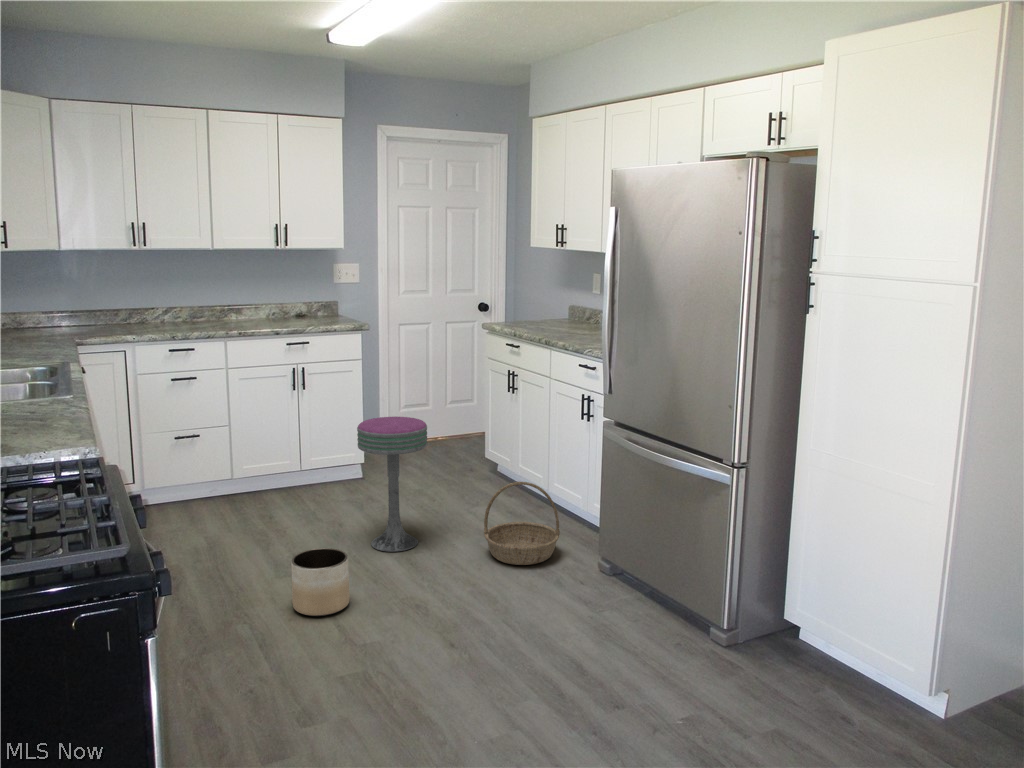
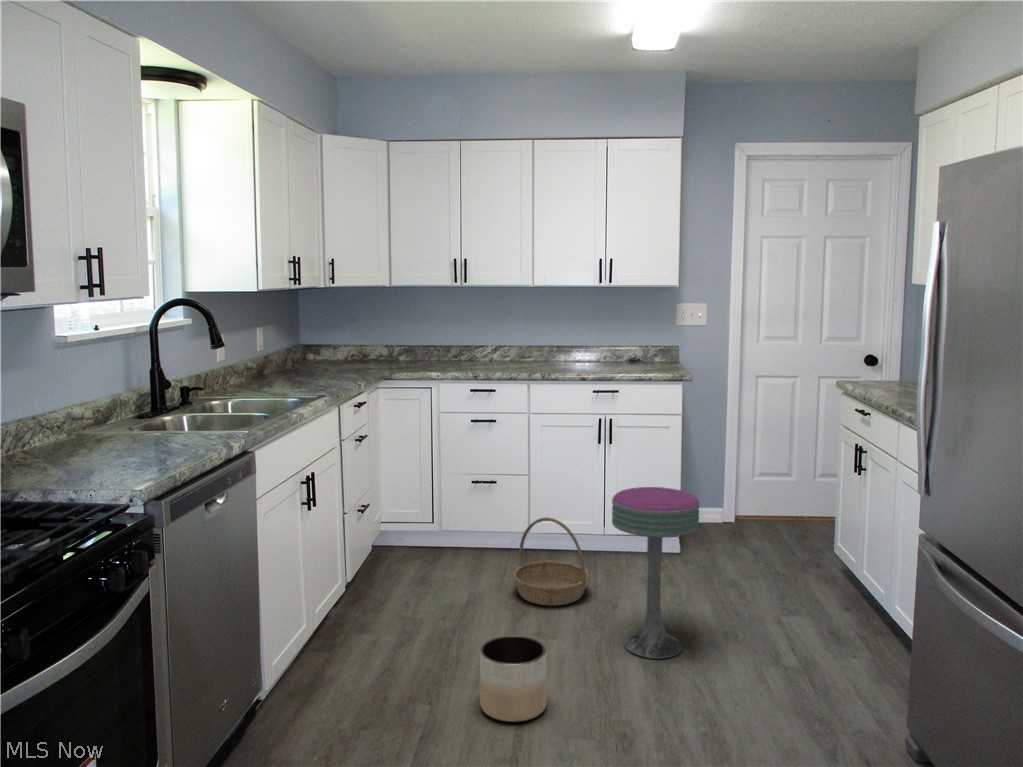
basket: present [484,482,560,565] -> present [513,517,589,606]

